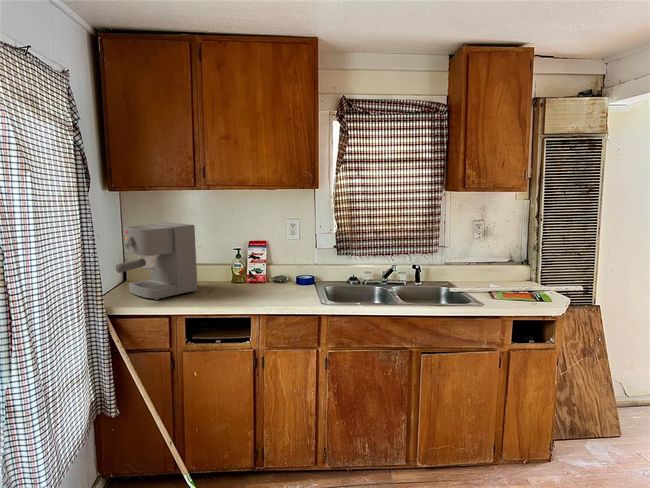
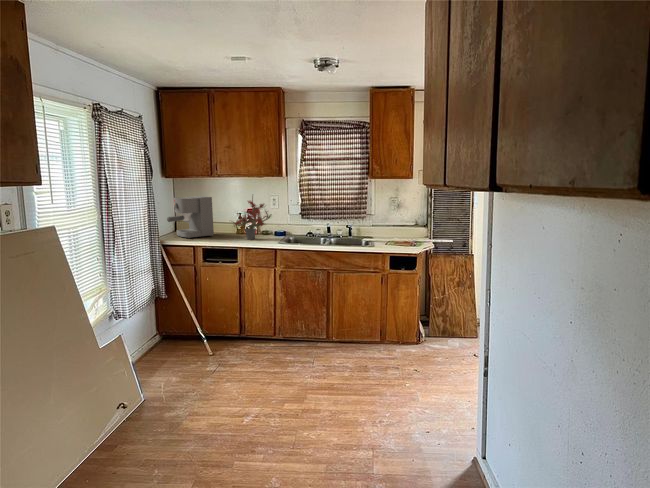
potted plant: none [229,216,306,298] -> present [233,196,272,240]

